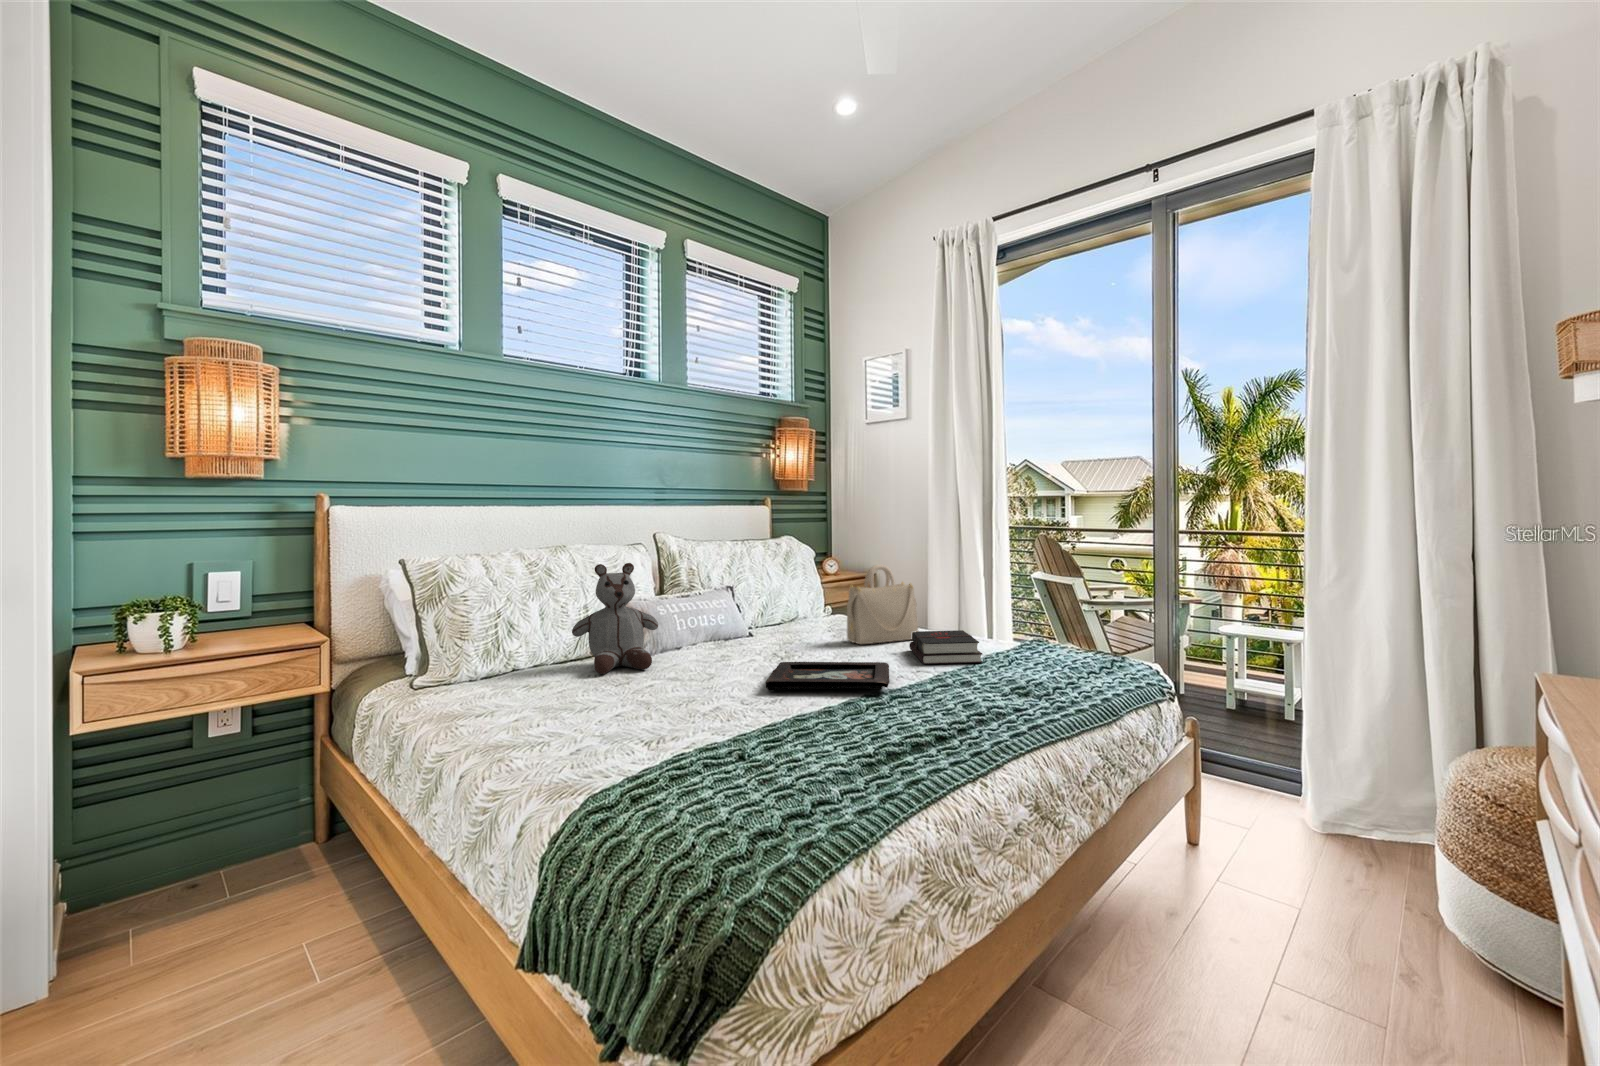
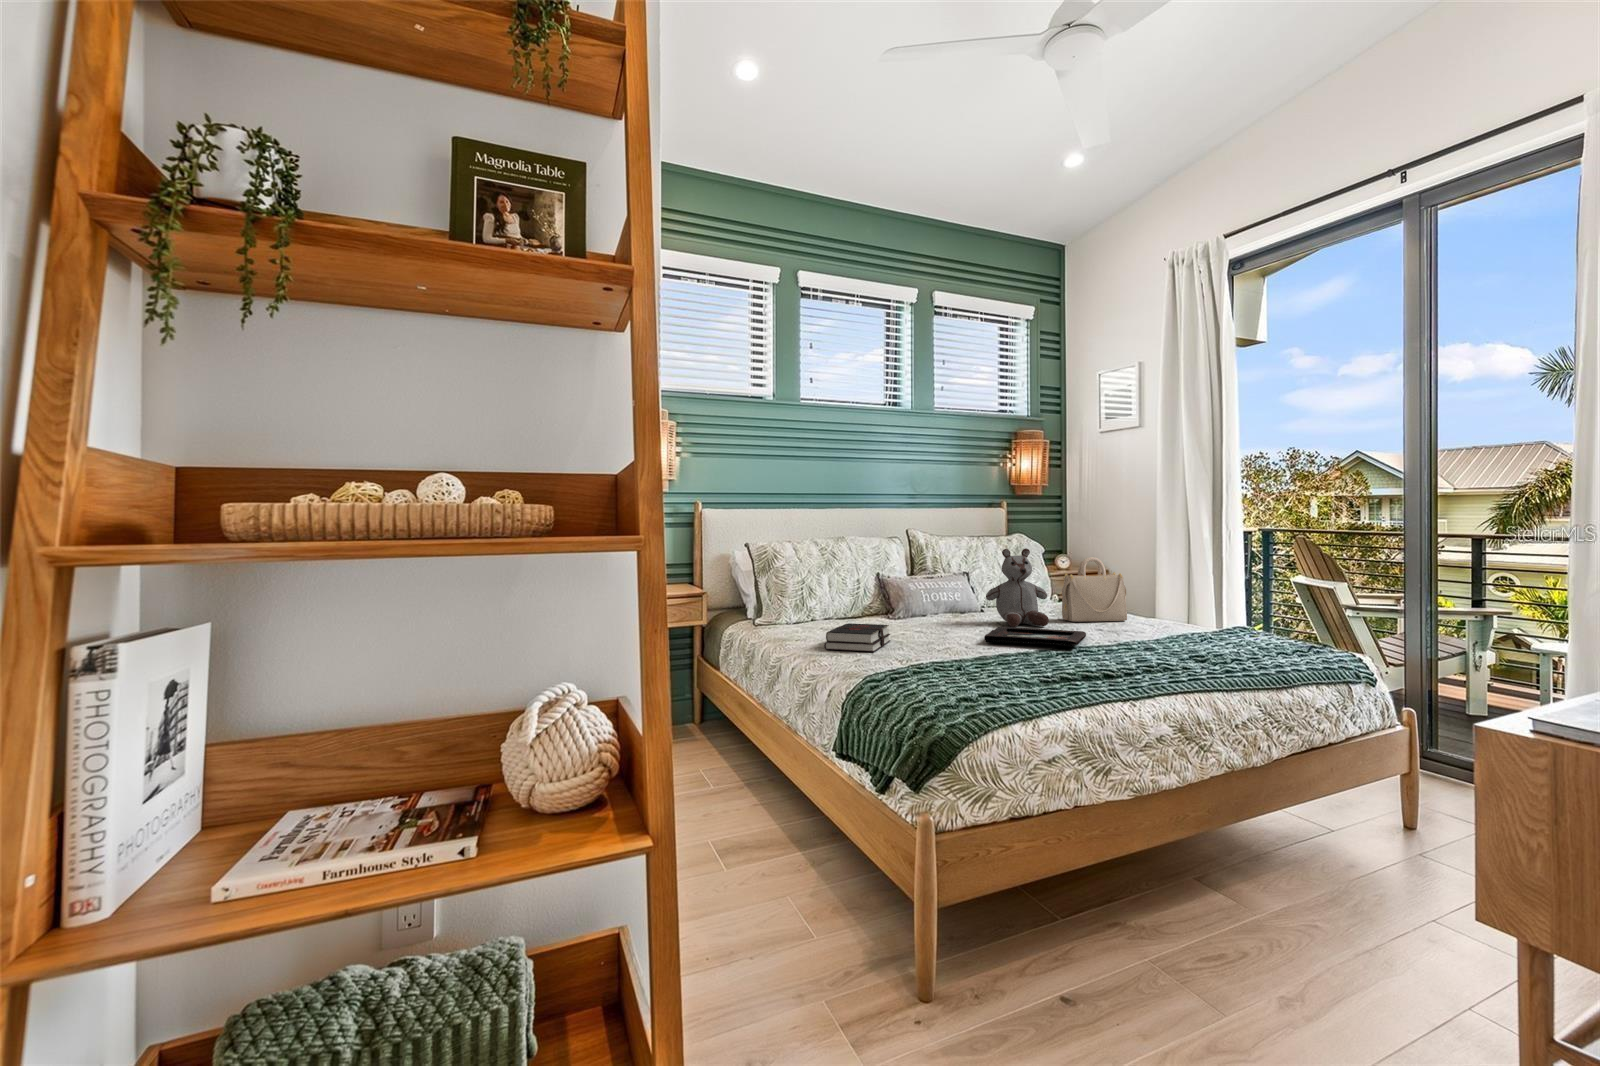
stuffed bear: present [572,563,658,674] -> present [986,548,1049,627]
hardback book: present [909,630,983,664] -> present [824,623,890,652]

